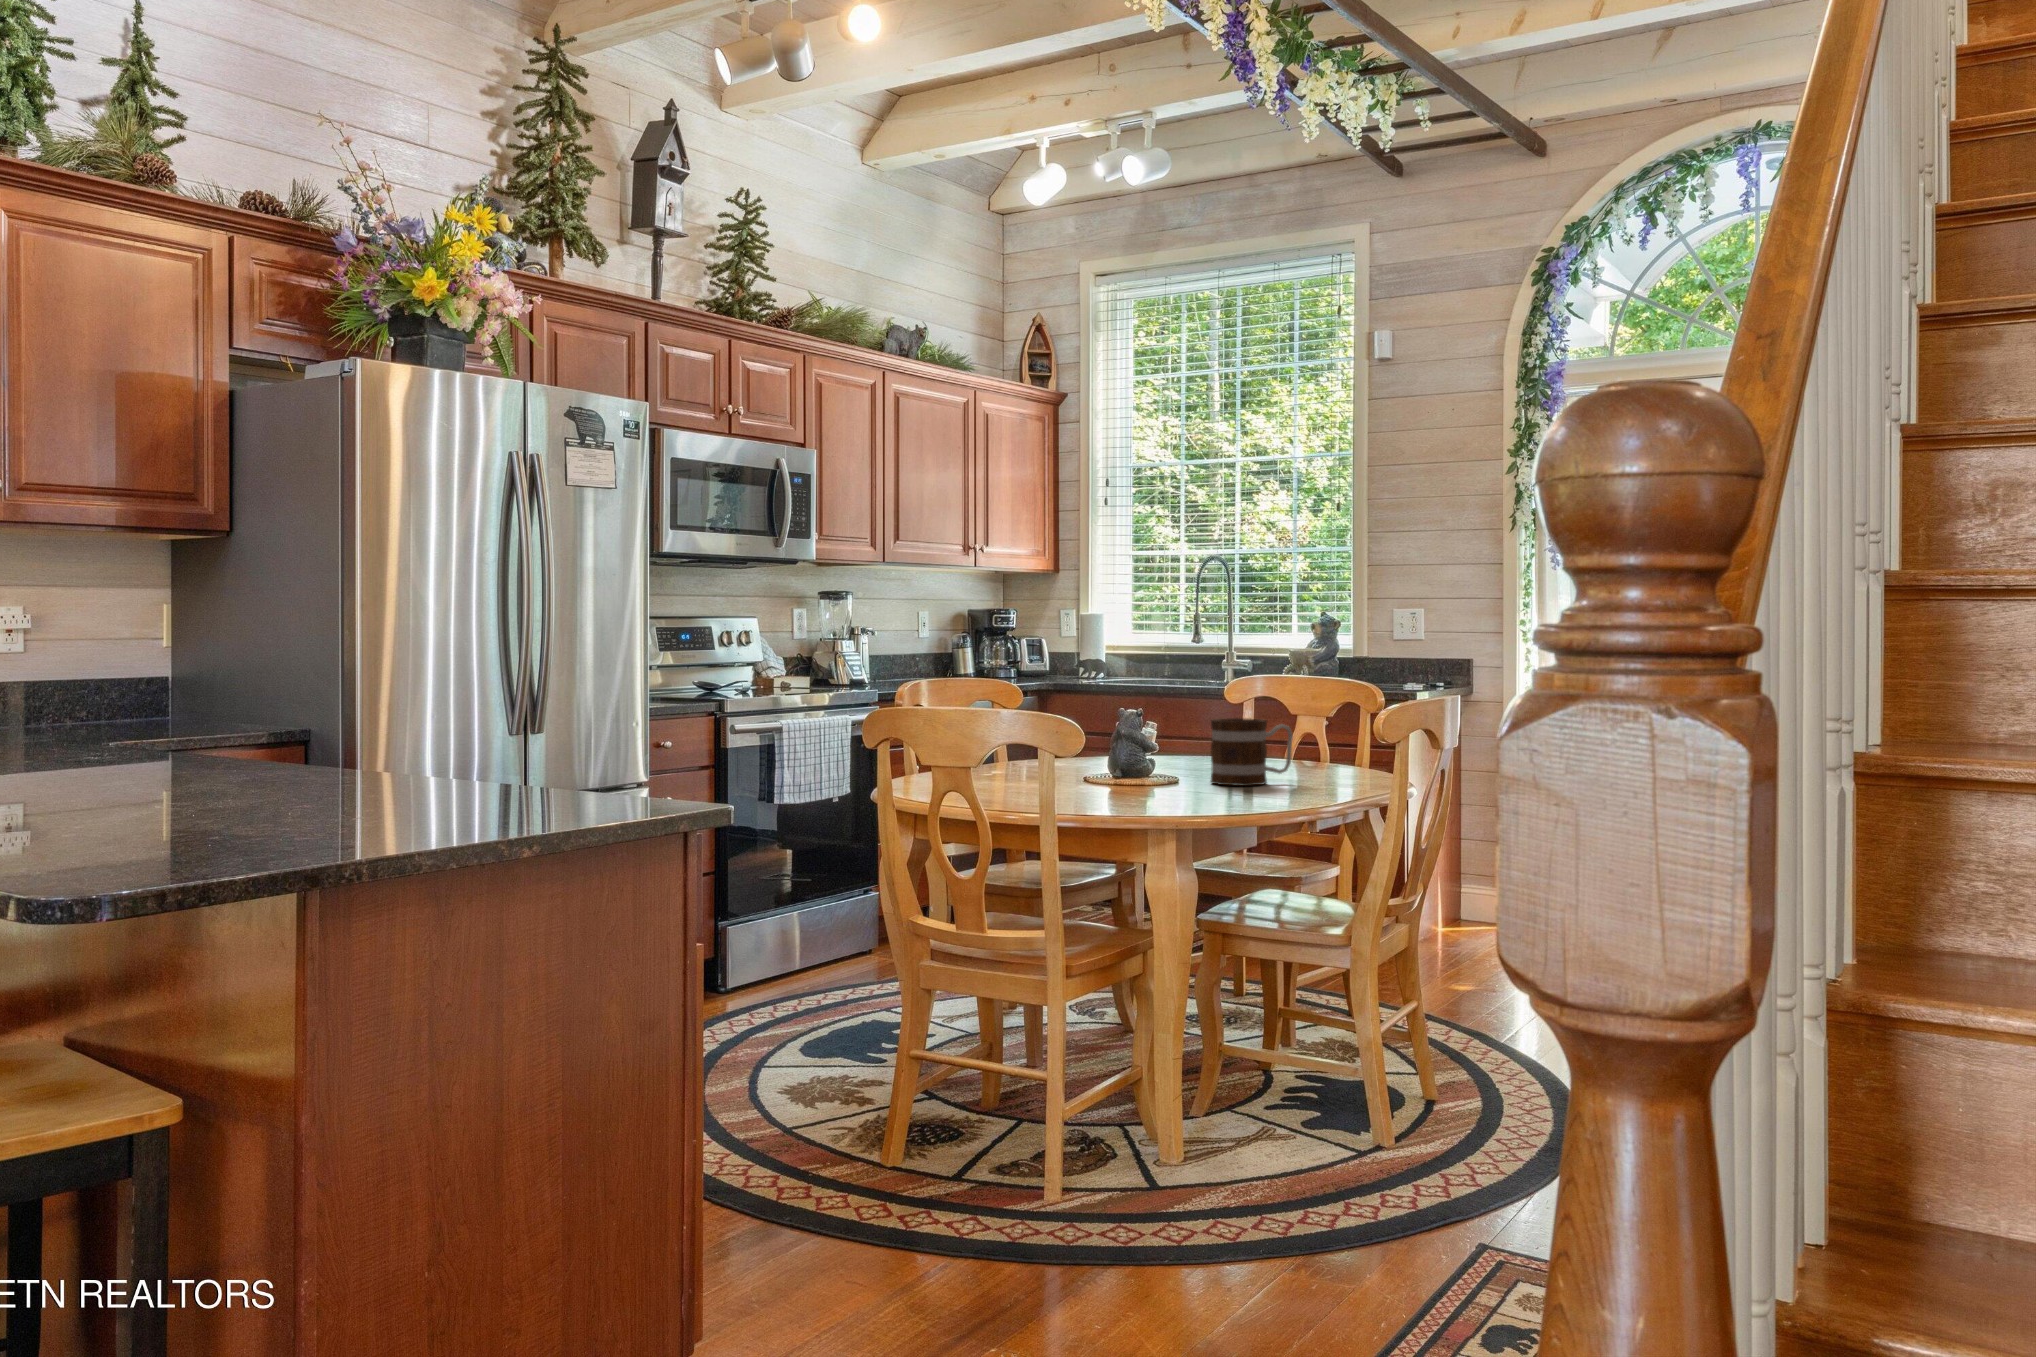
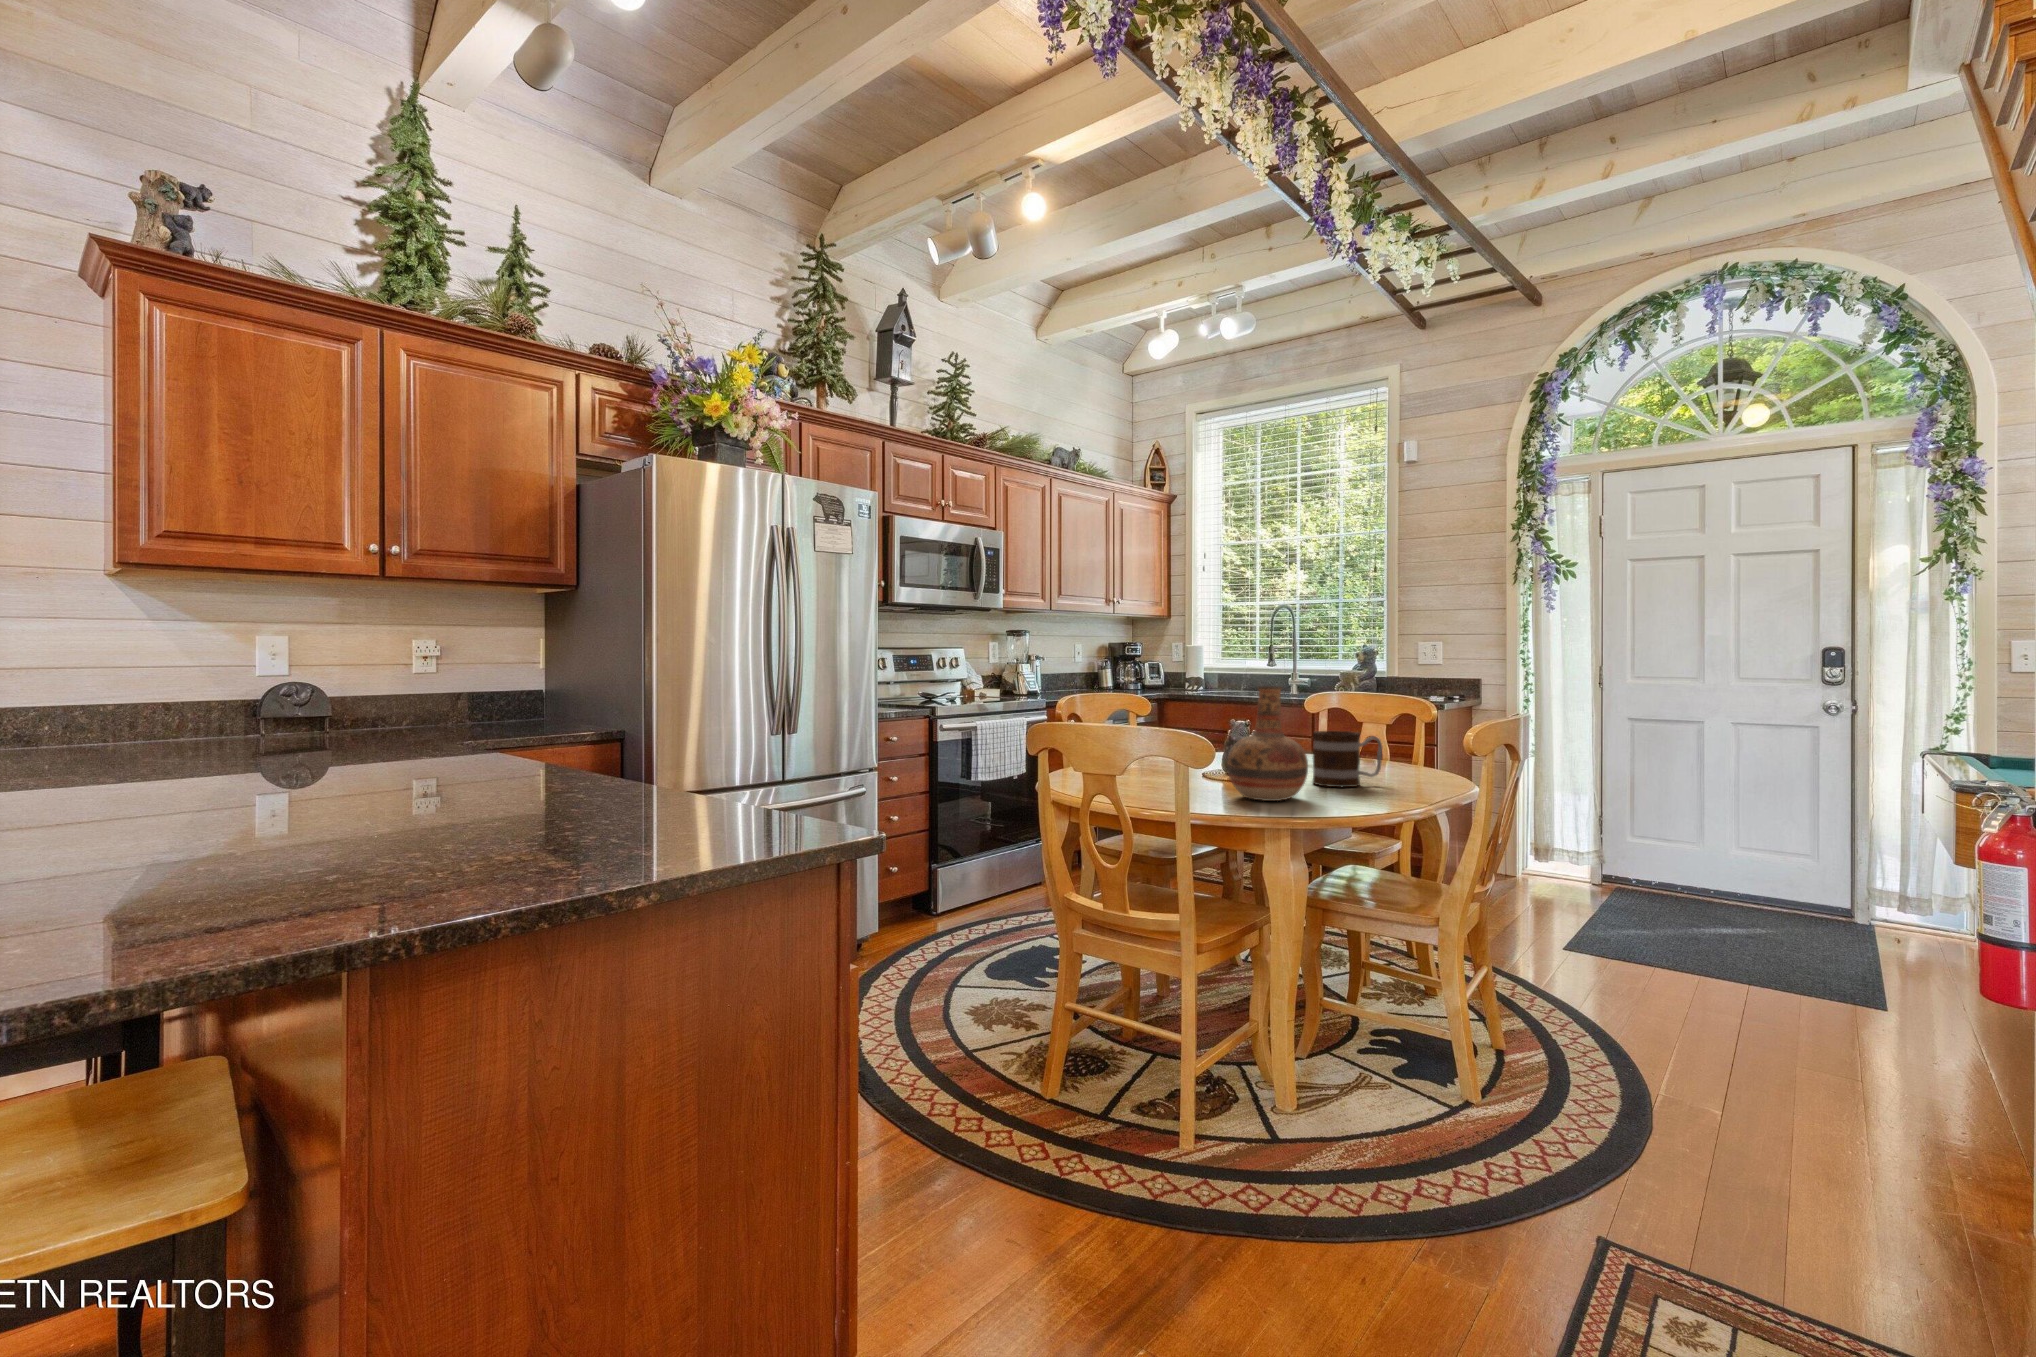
vase: none [1104,662,1198,799] -> present [1227,686,1308,801]

